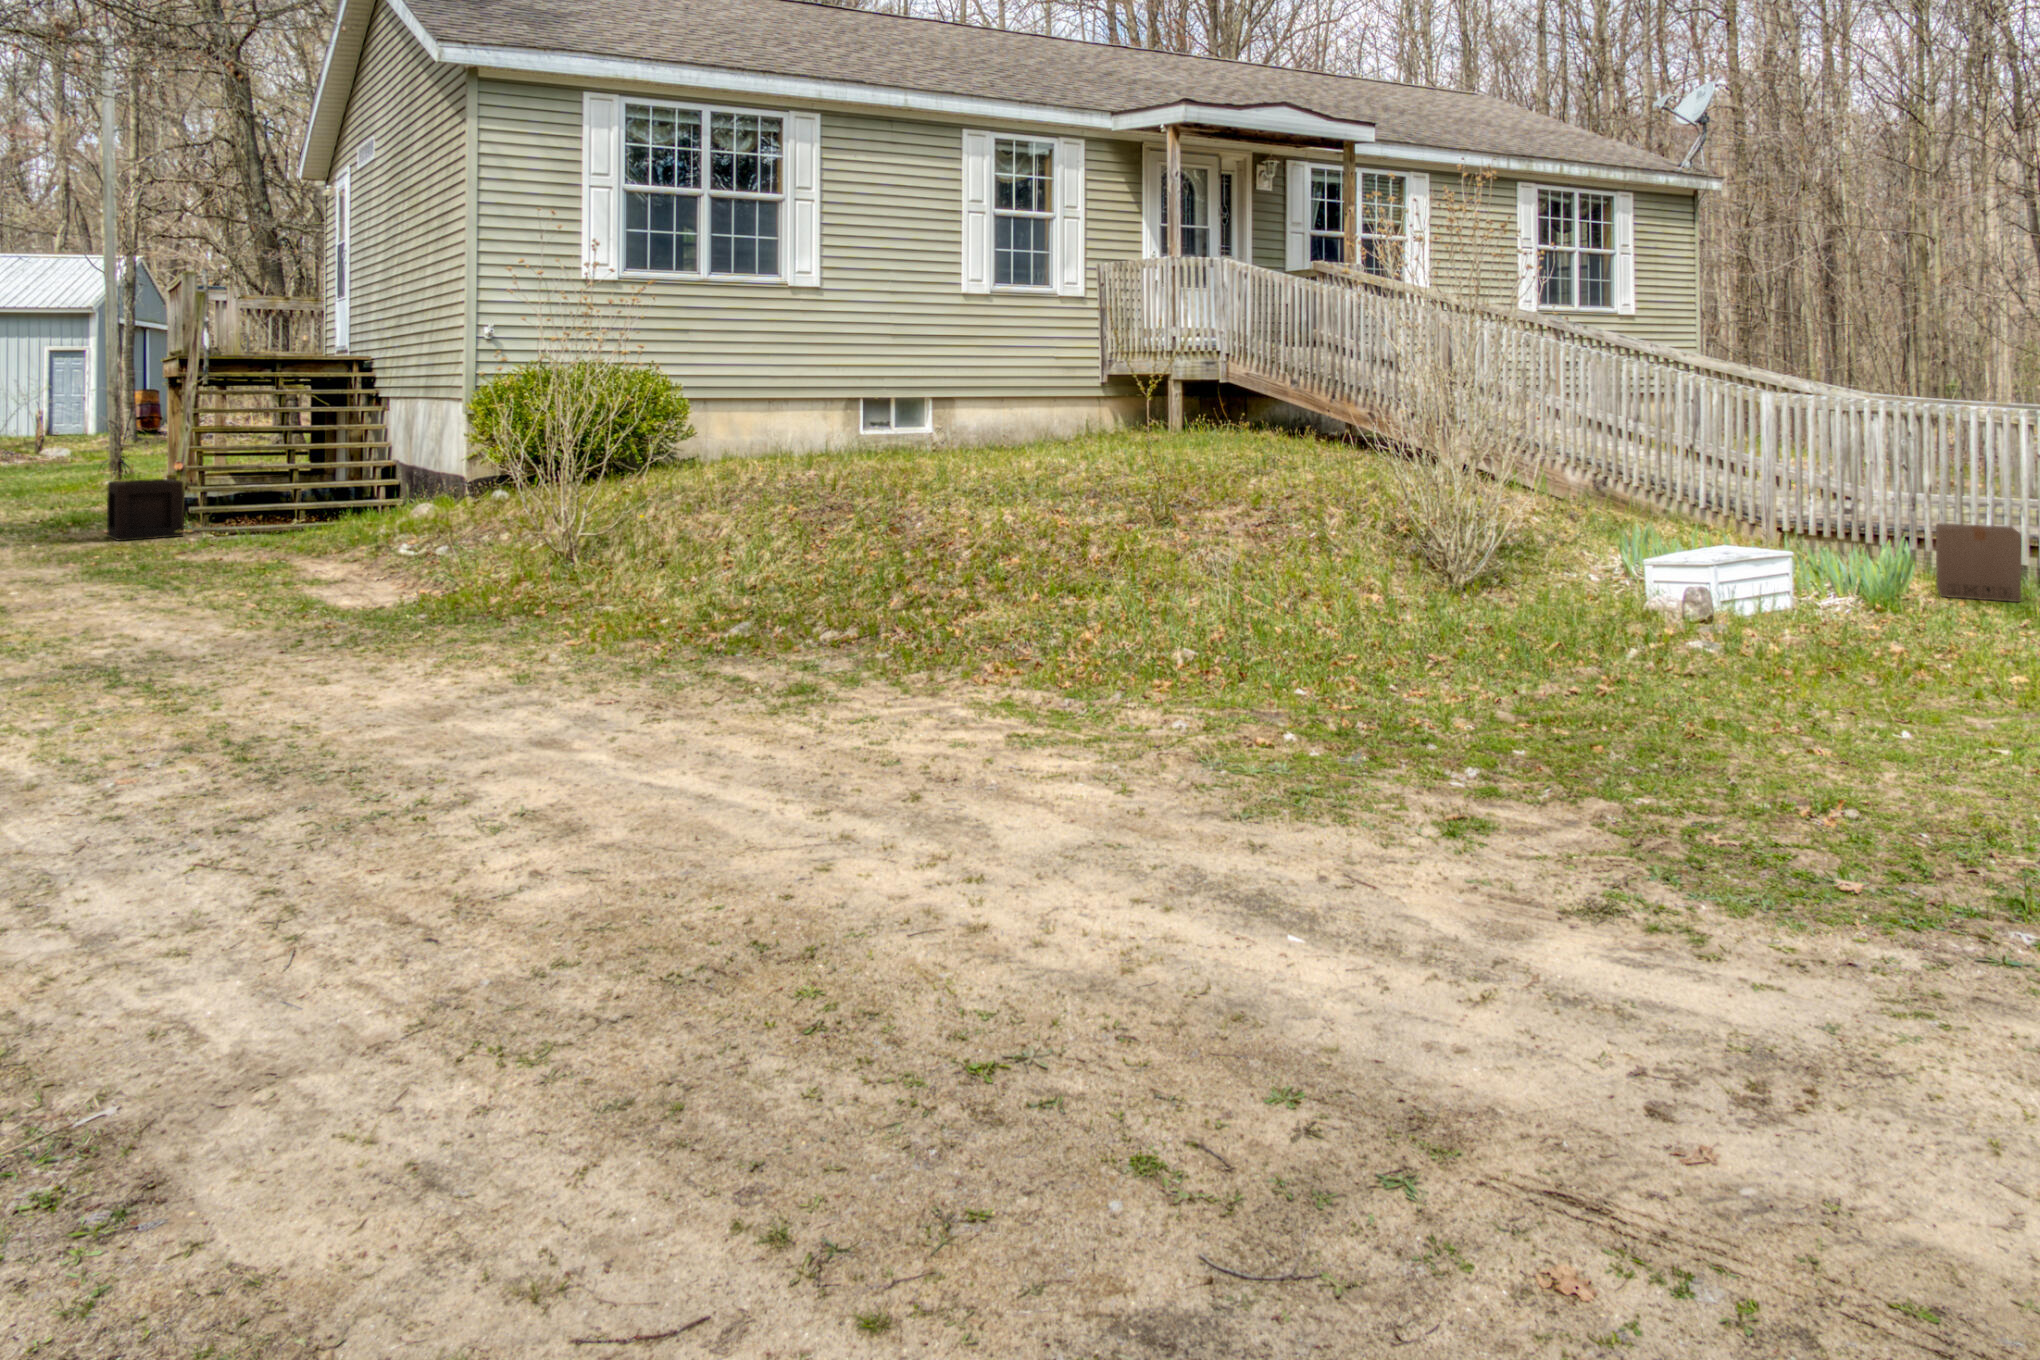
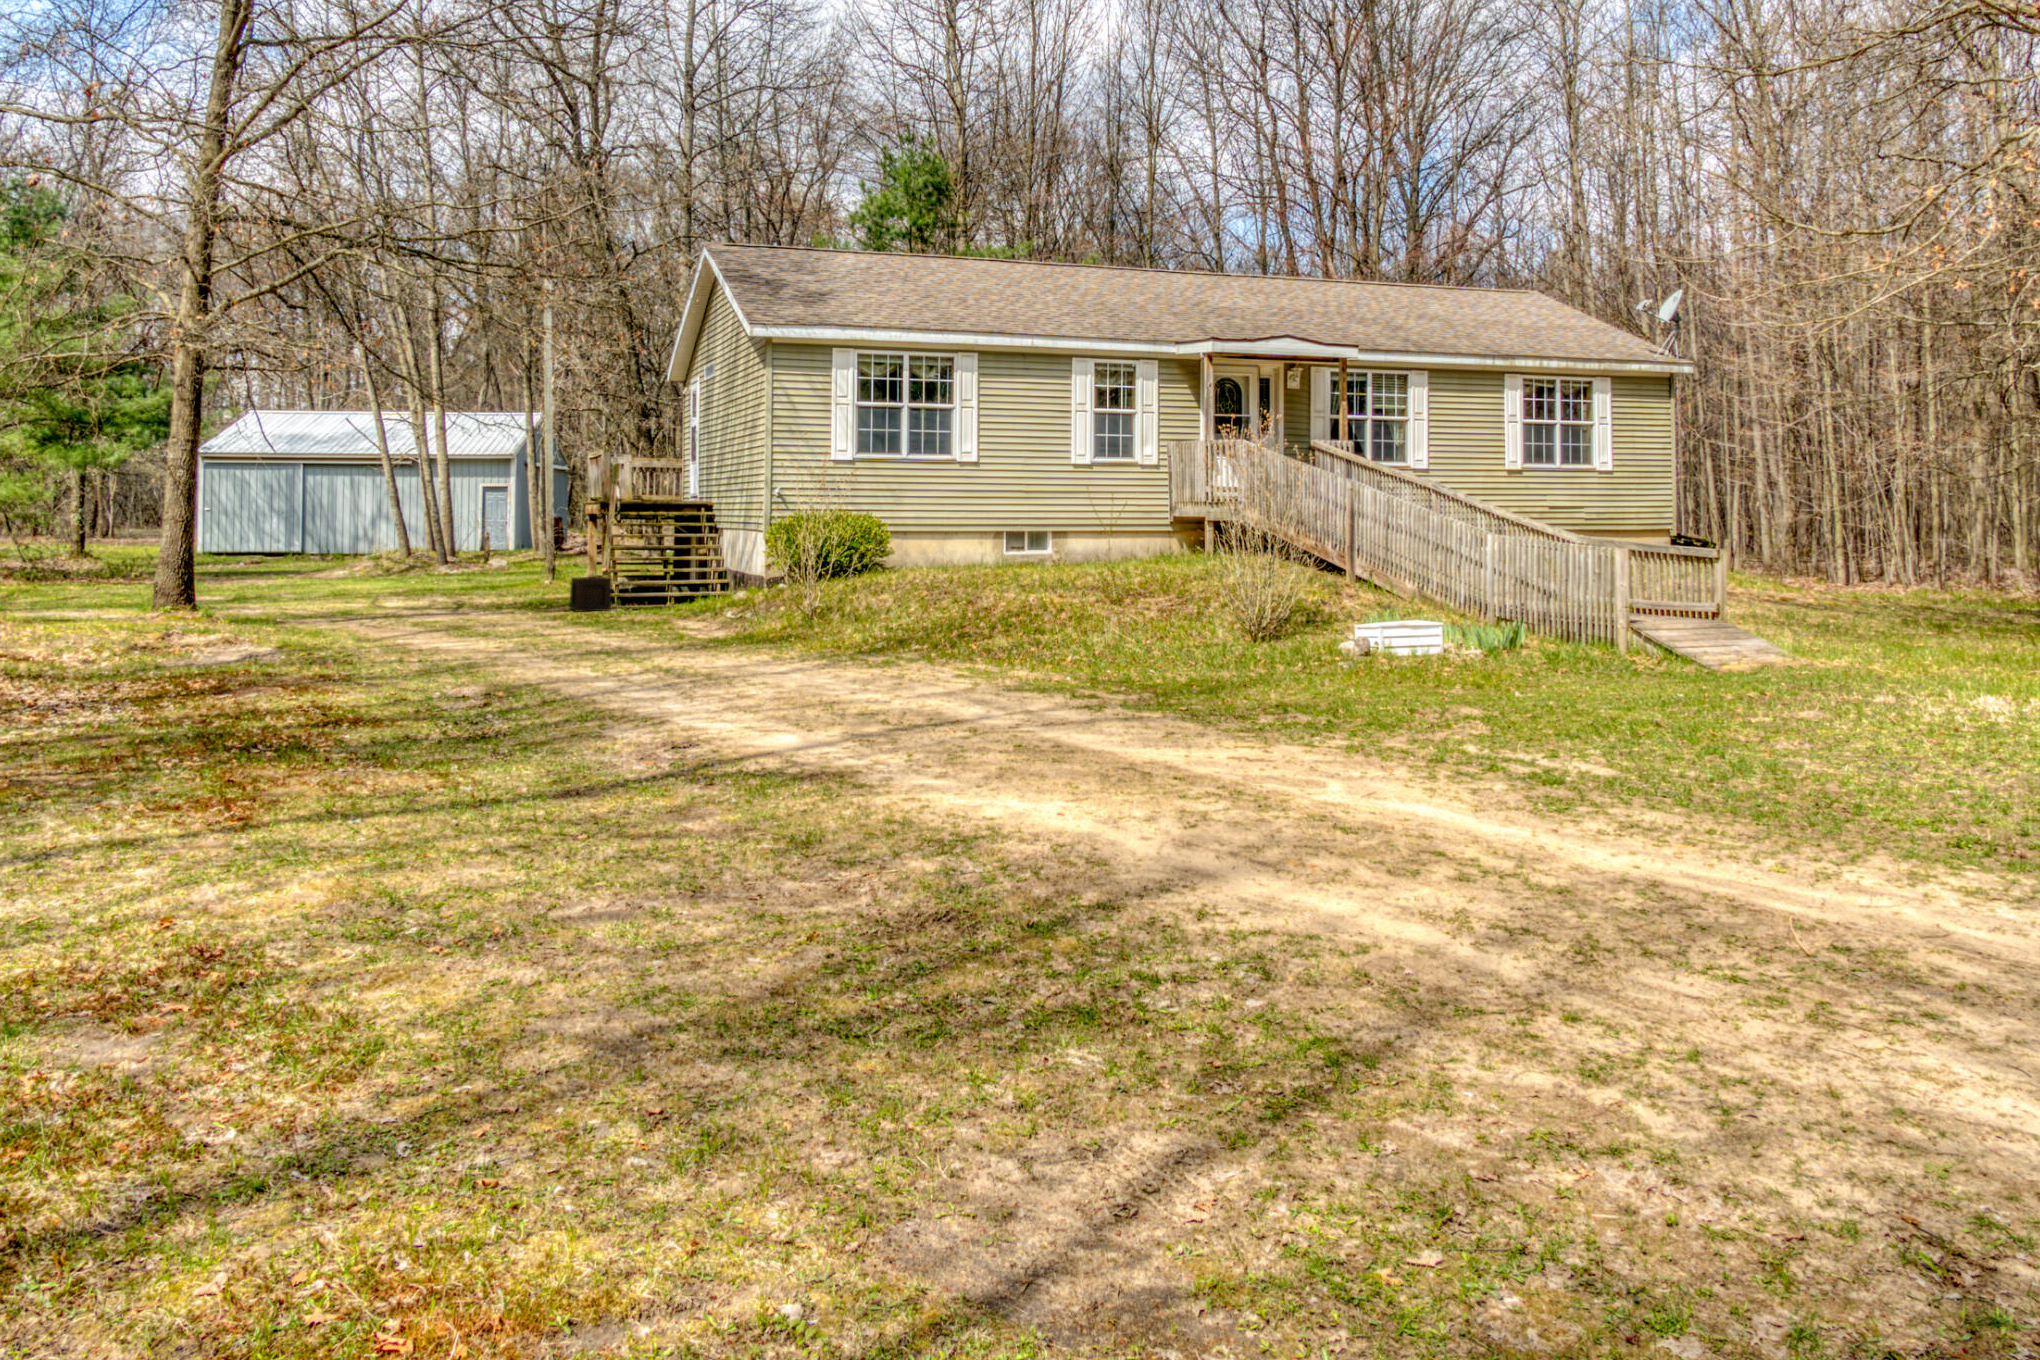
cardboard box: present [1936,523,2021,602] -> none [1605,618,1660,664]

